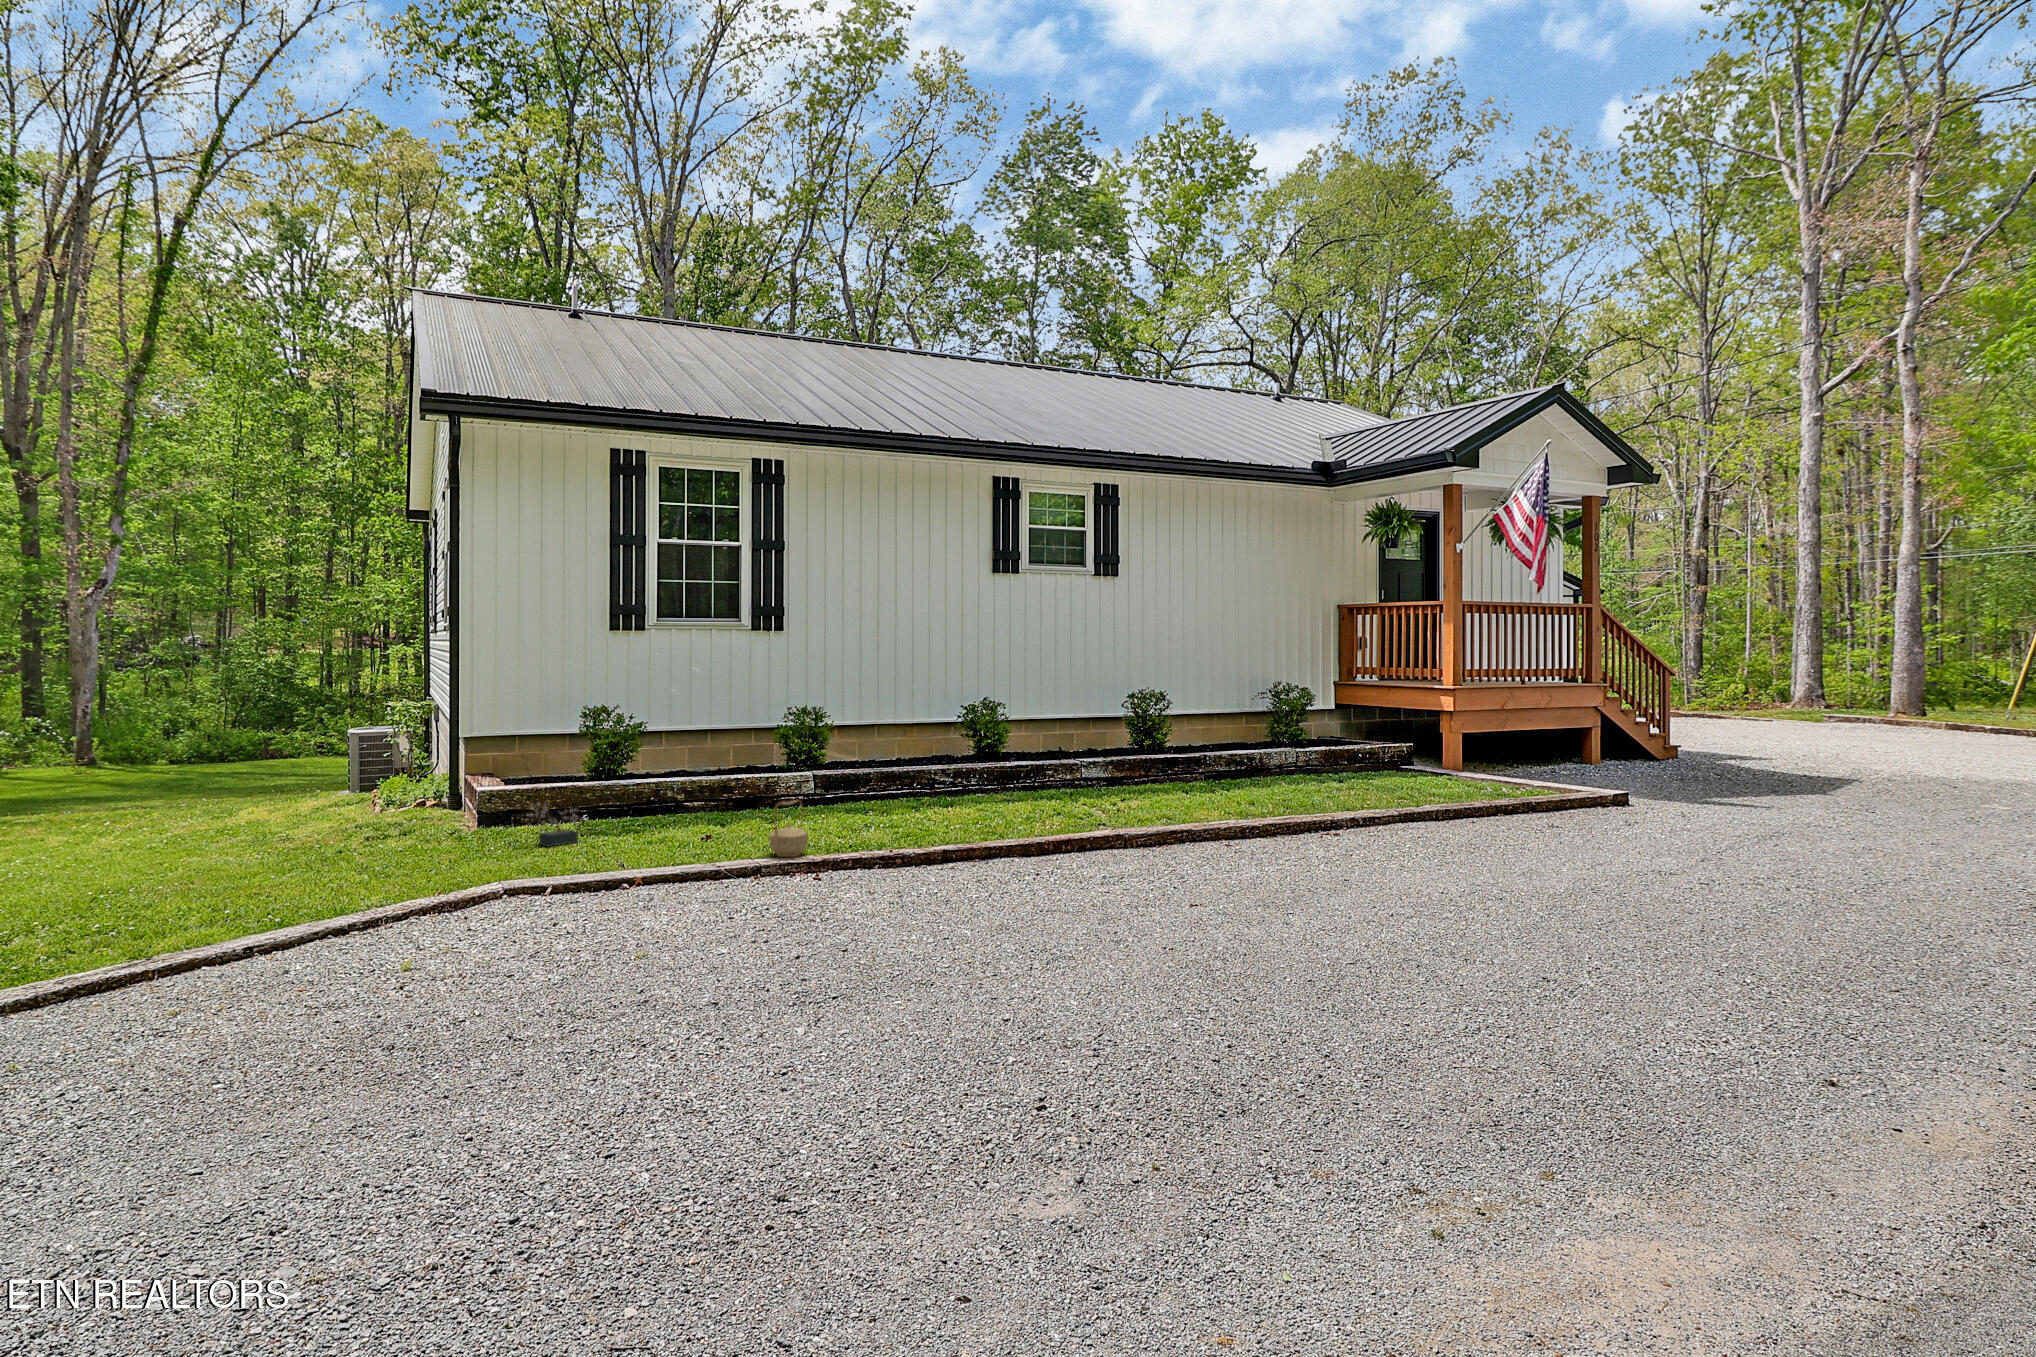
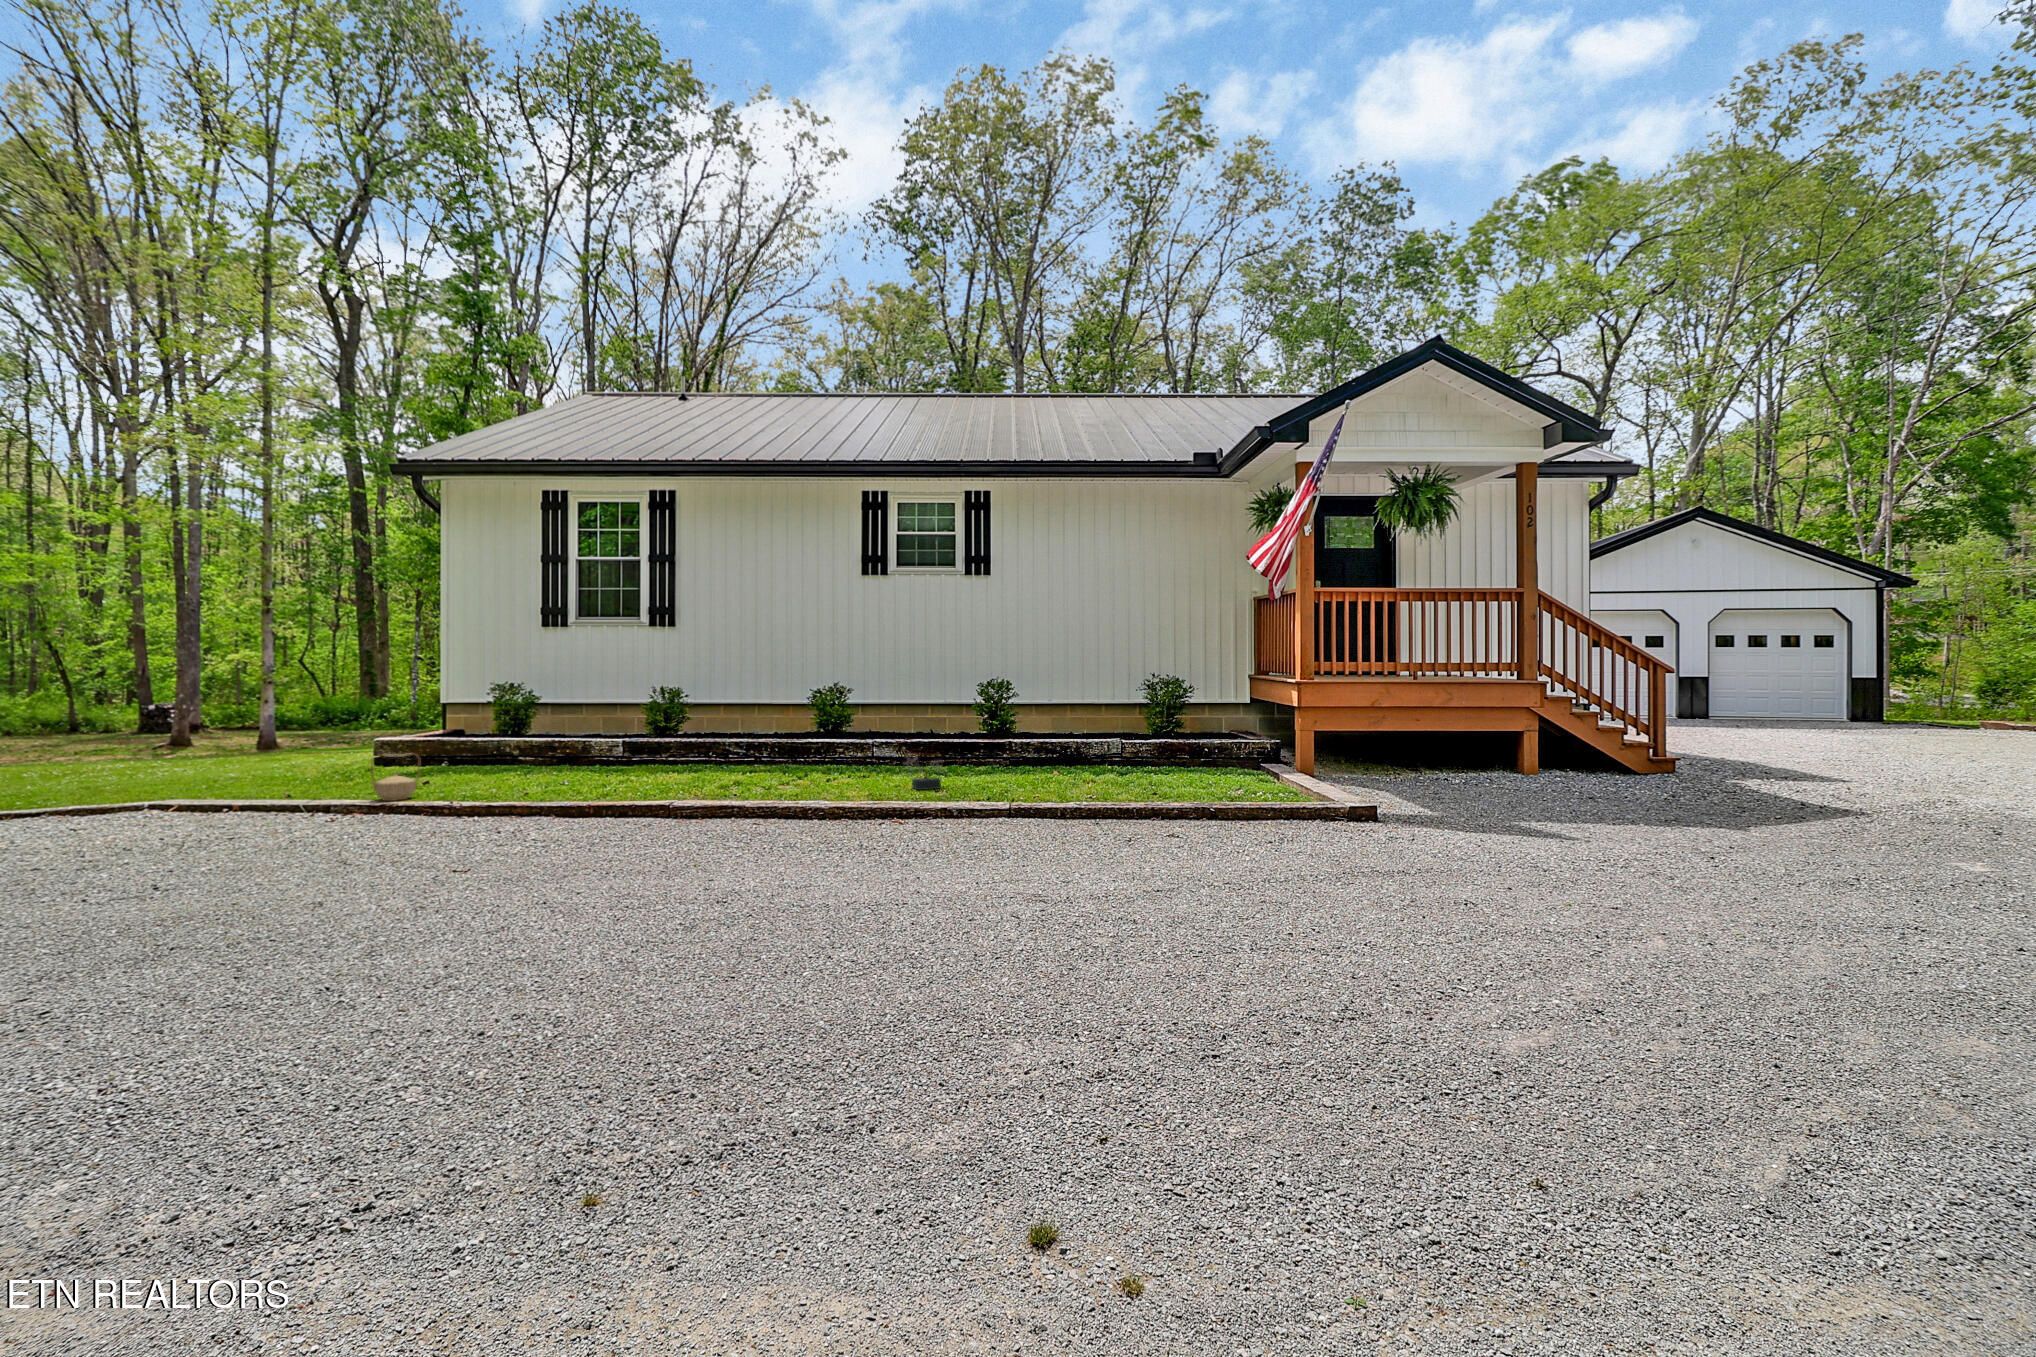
decorative plant: present [529,802,581,847] -> present [905,754,942,790]

